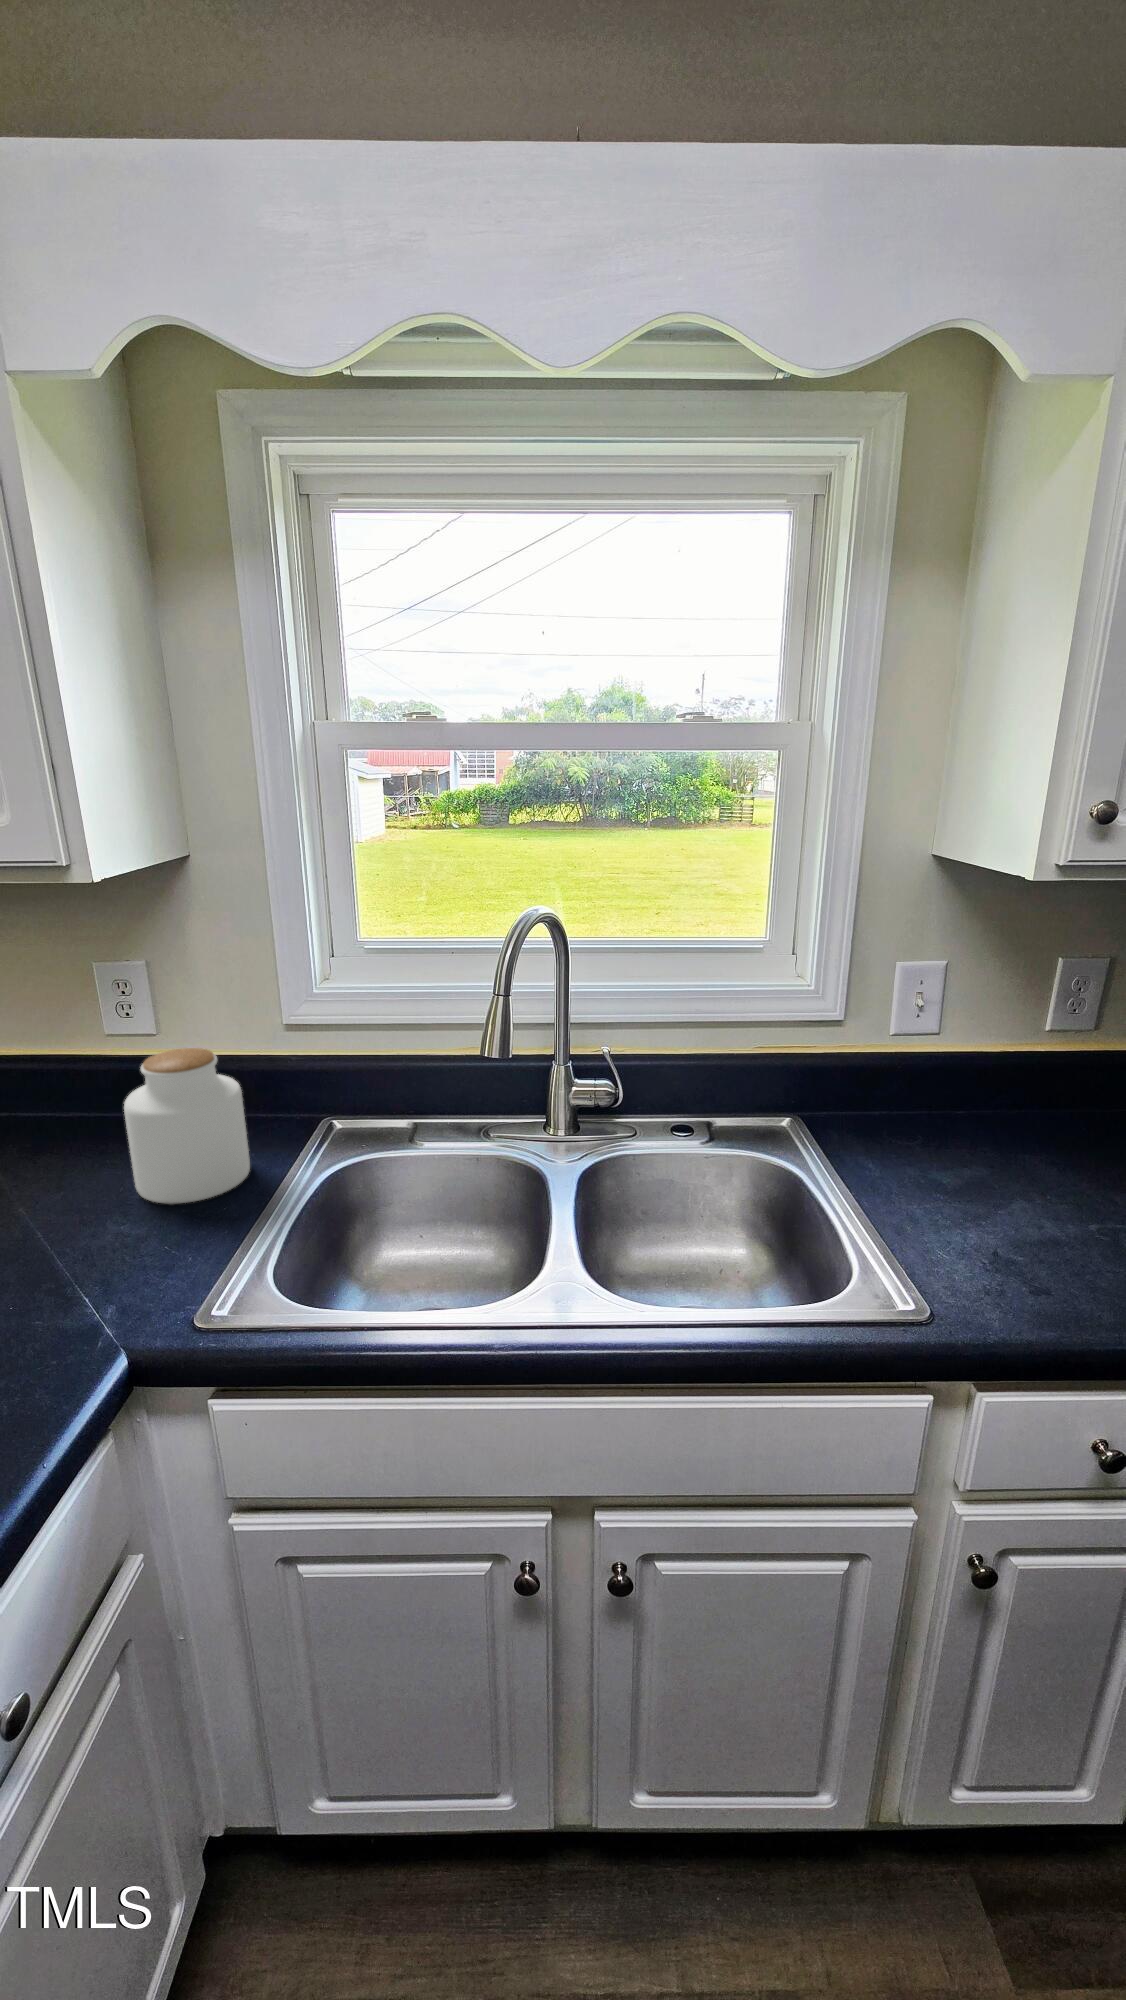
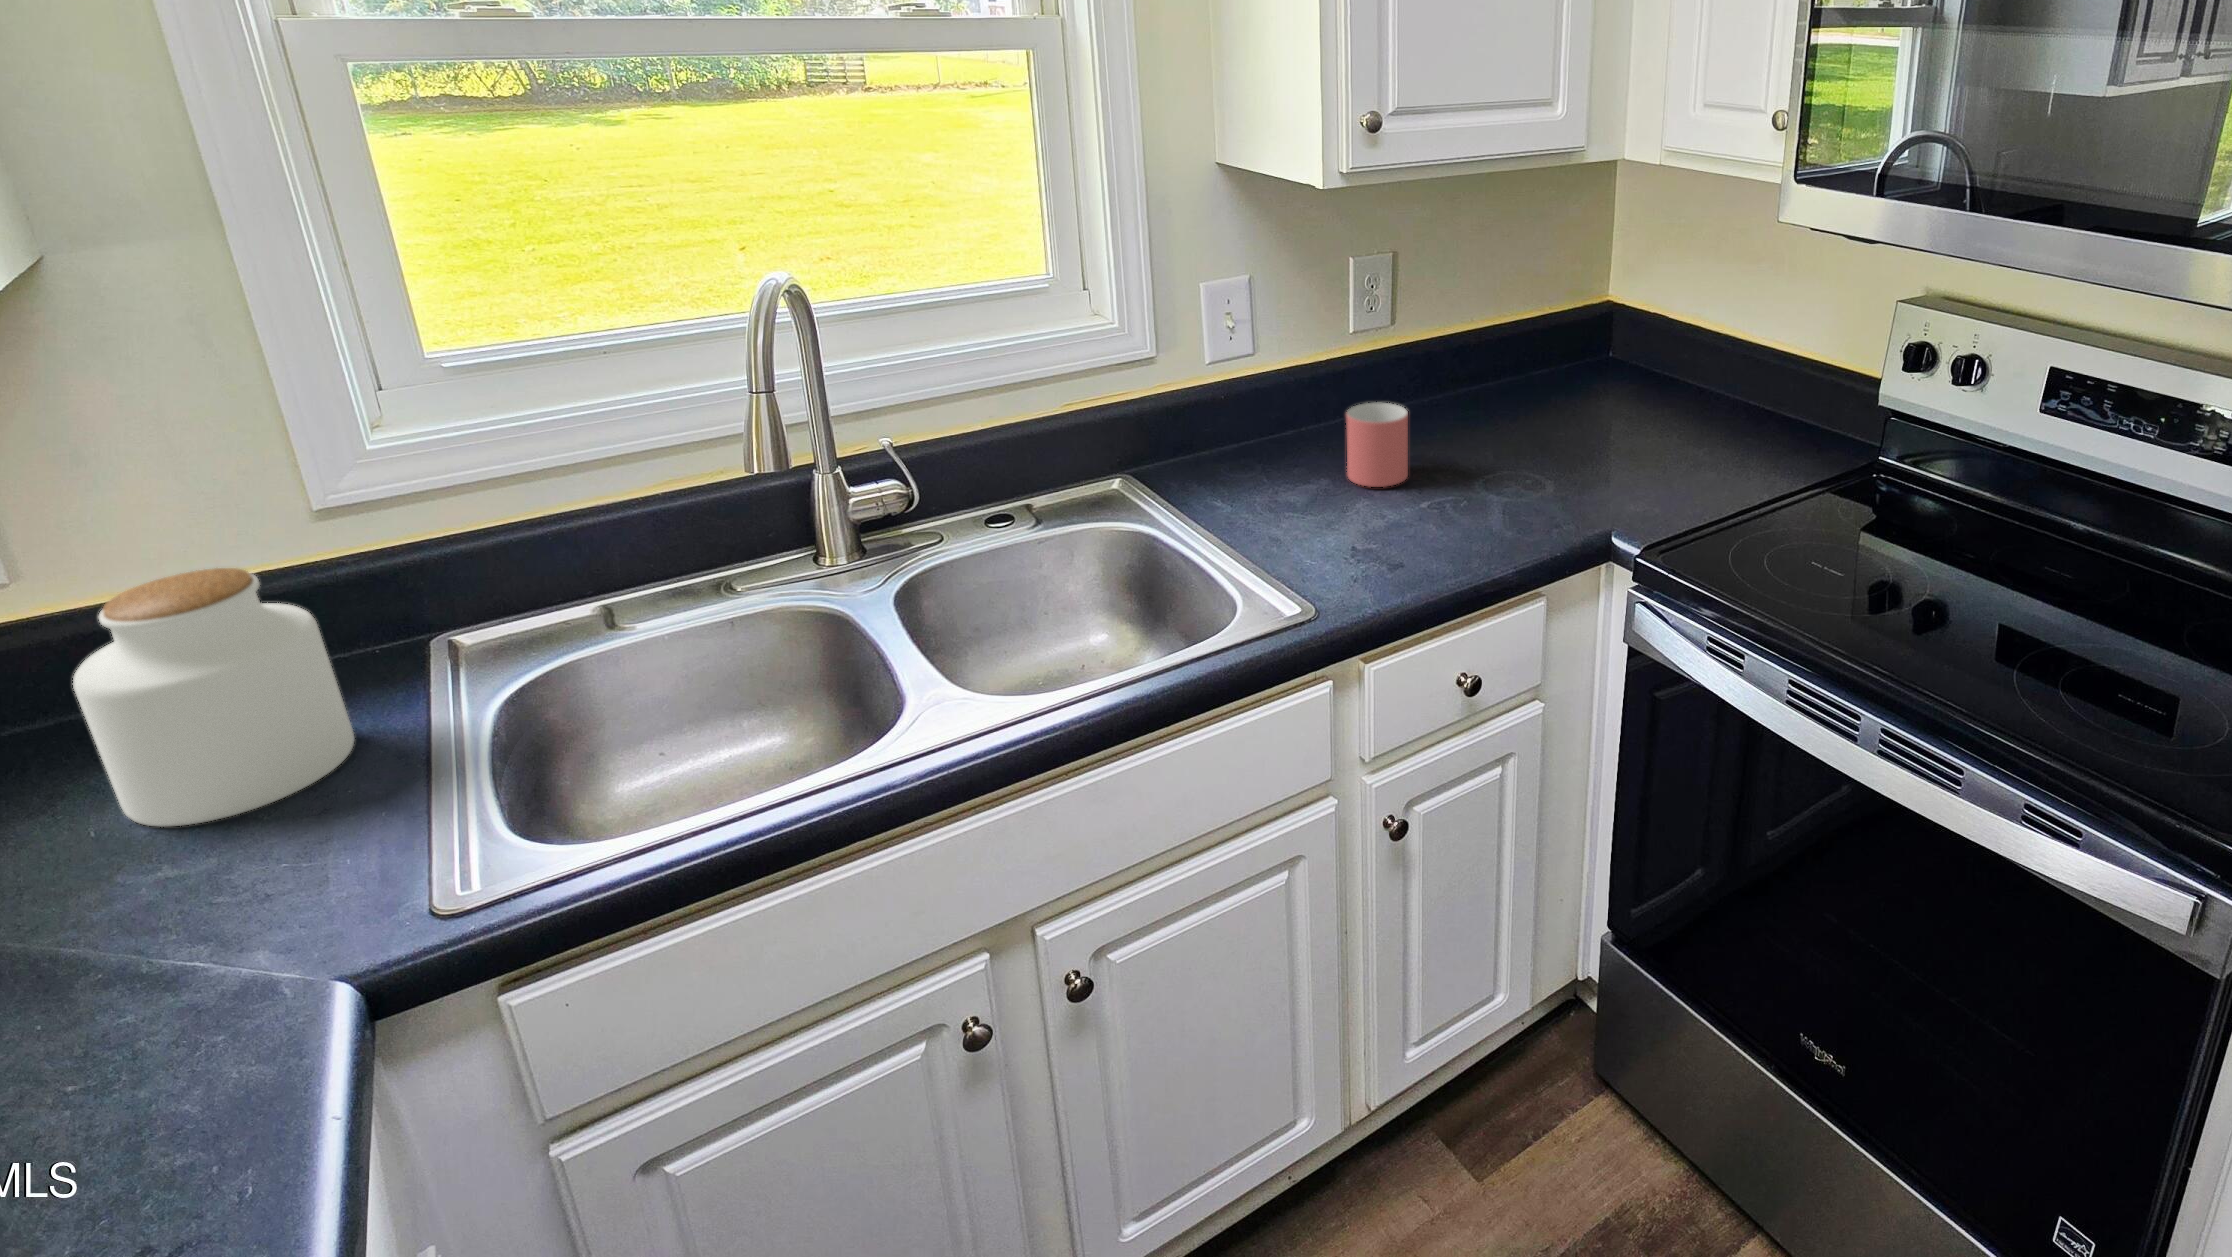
mug: none [1009,1106,1092,1197] -> present [1346,403,1408,487]

